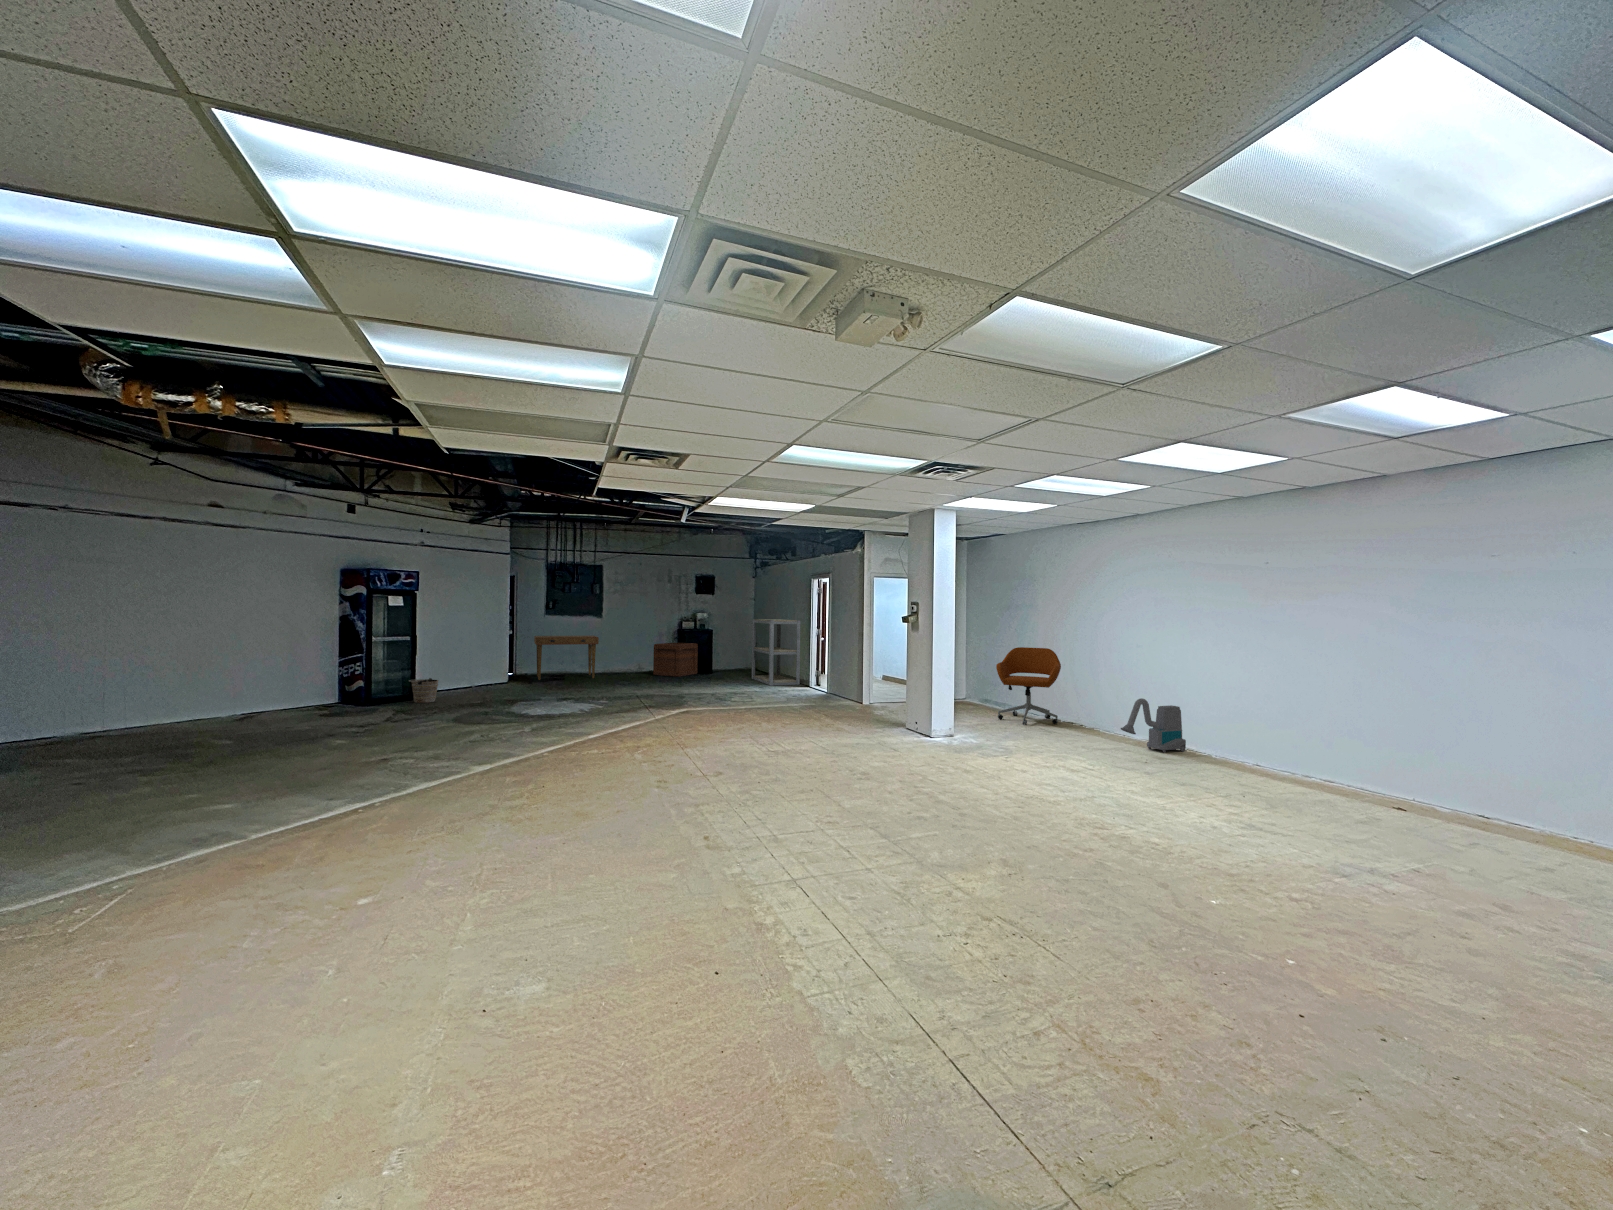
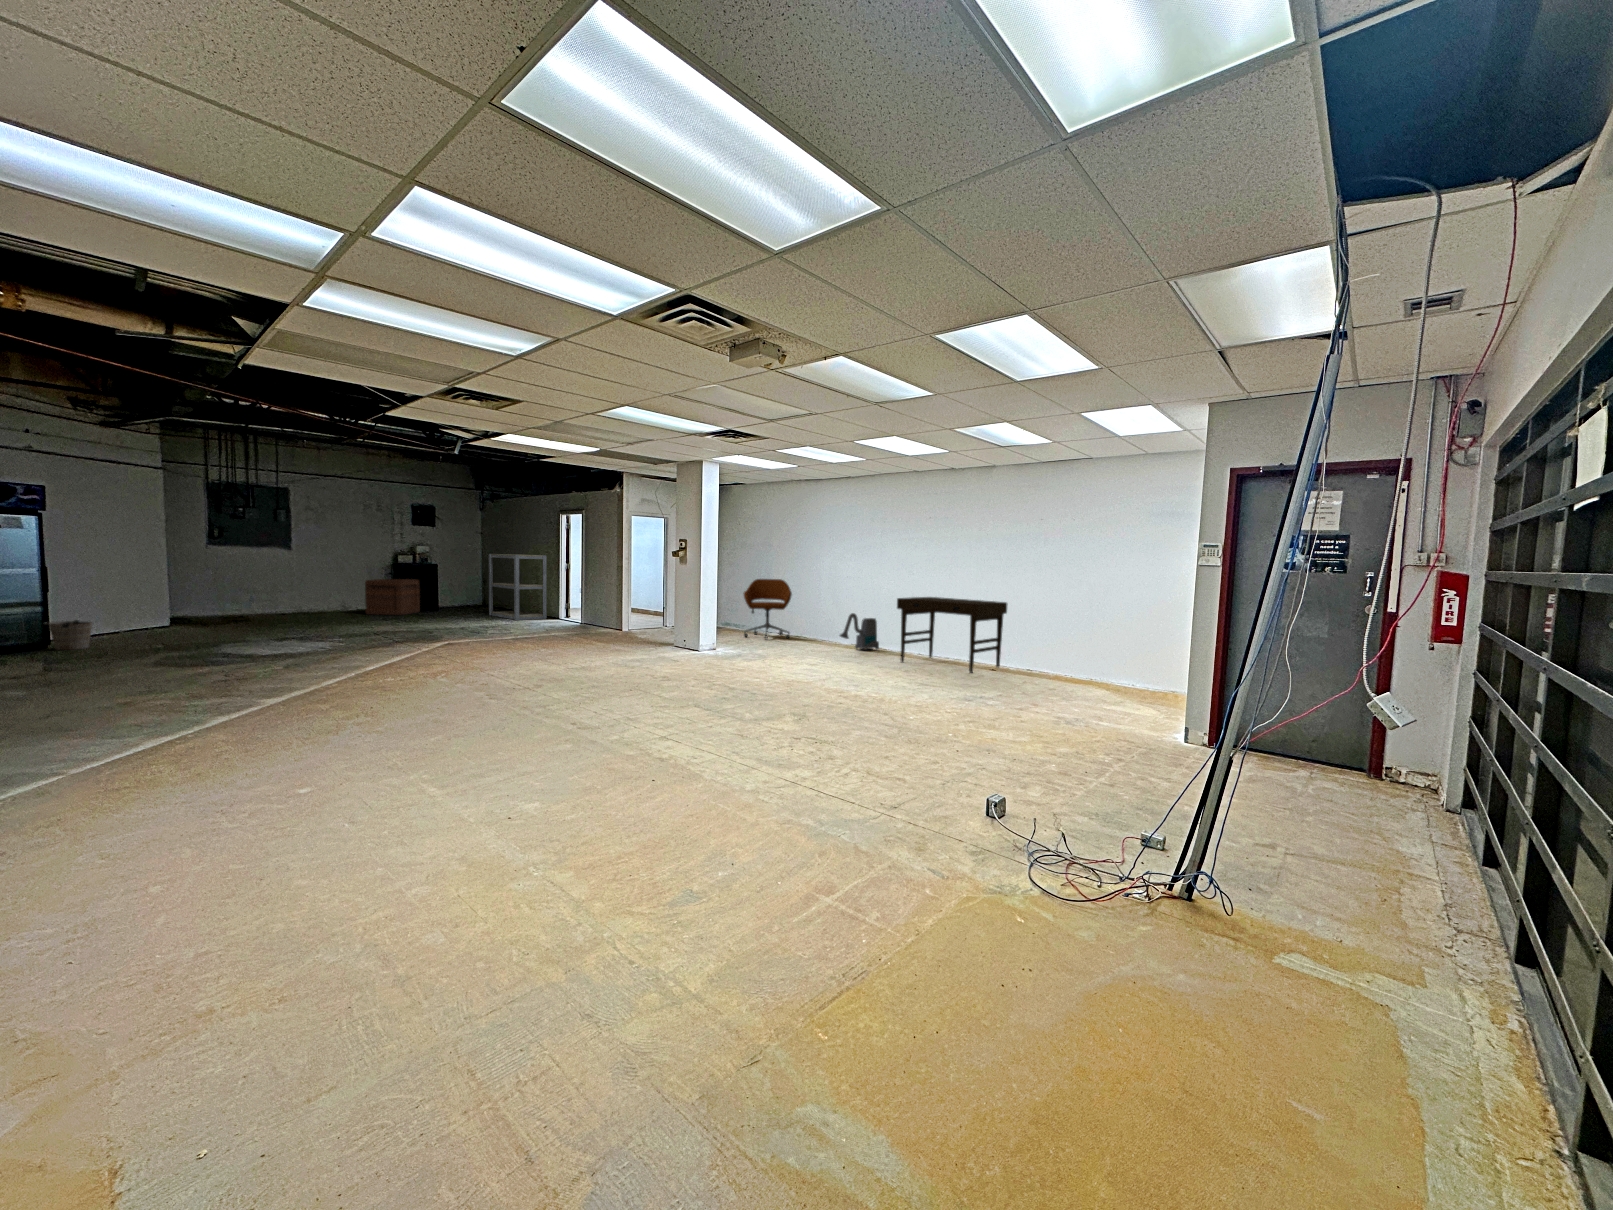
desk: present [534,635,599,680] -> present [897,597,1008,673]

